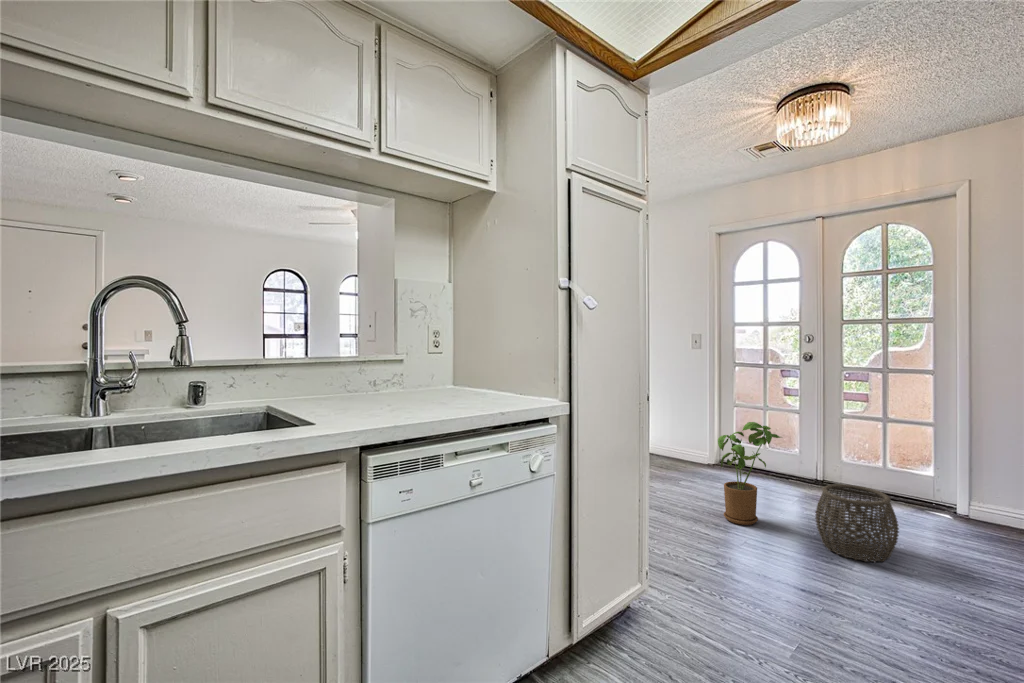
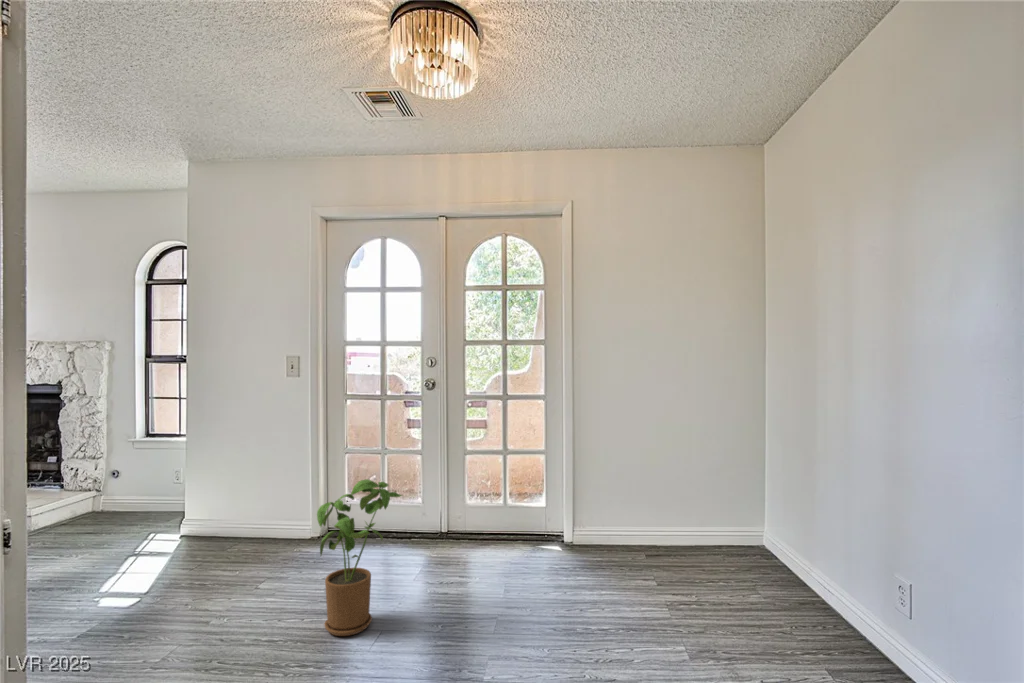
woven basket: present [815,484,899,562] -> none [442,545,530,650]

